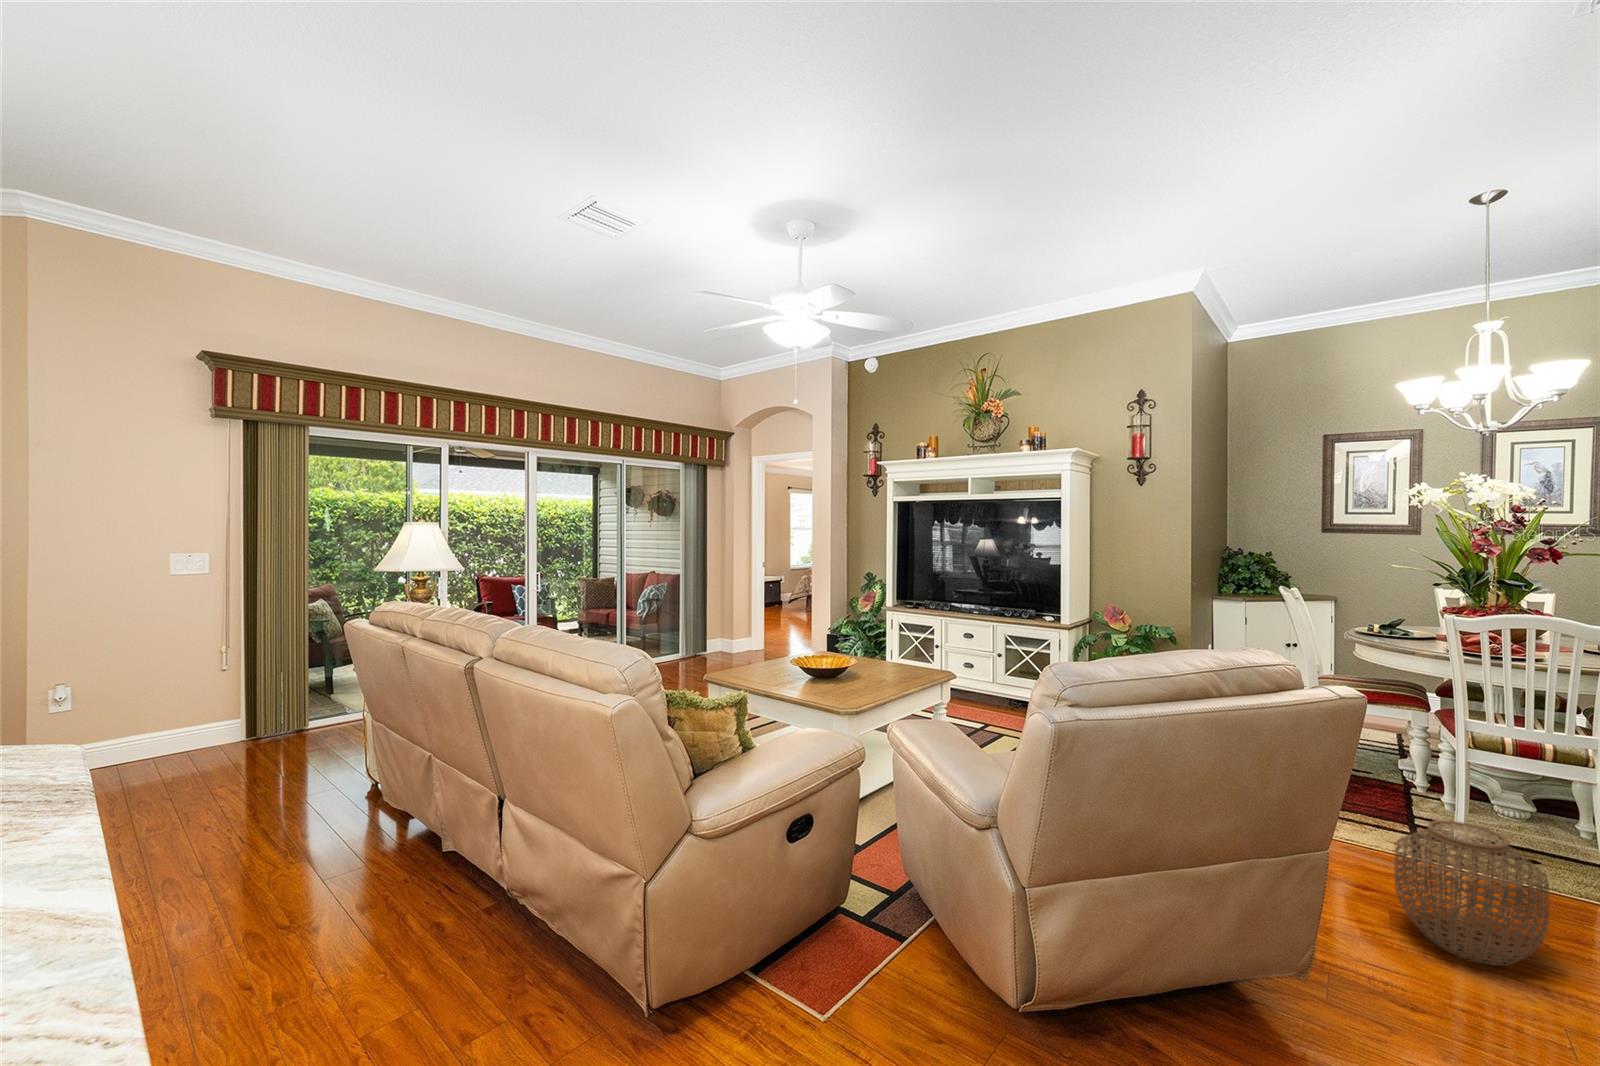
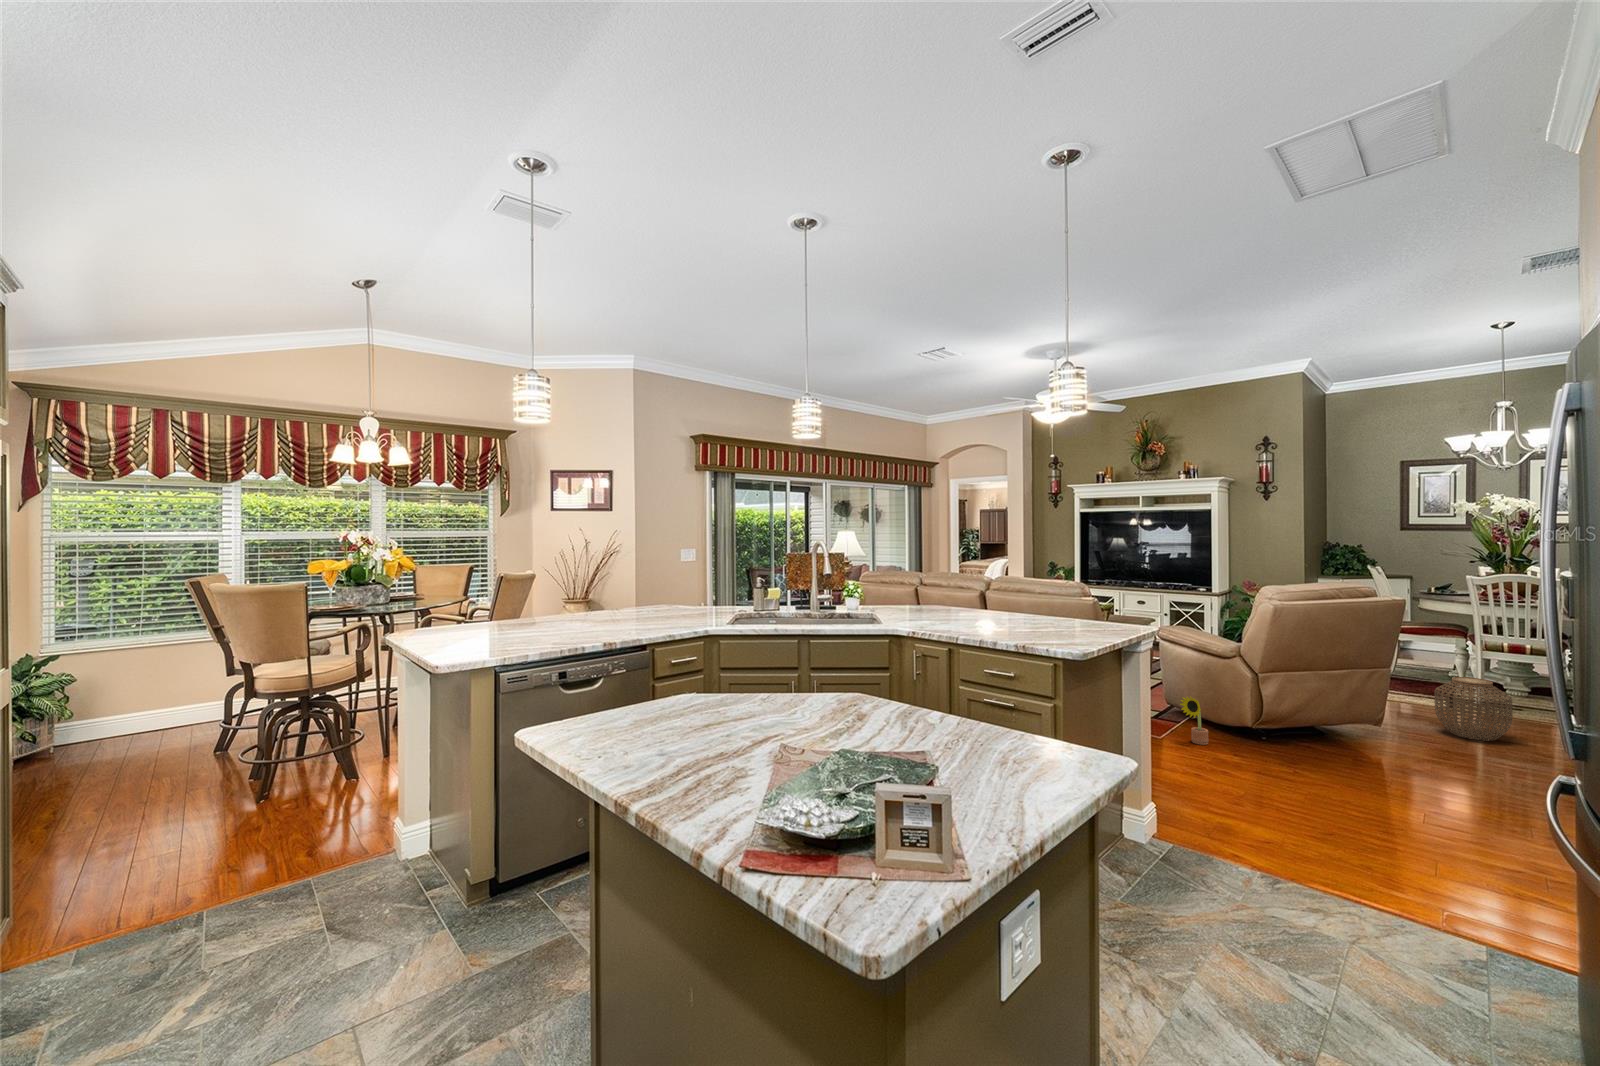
decorative plant: none [882,890,939,1003] -> present [1180,696,1208,745]

